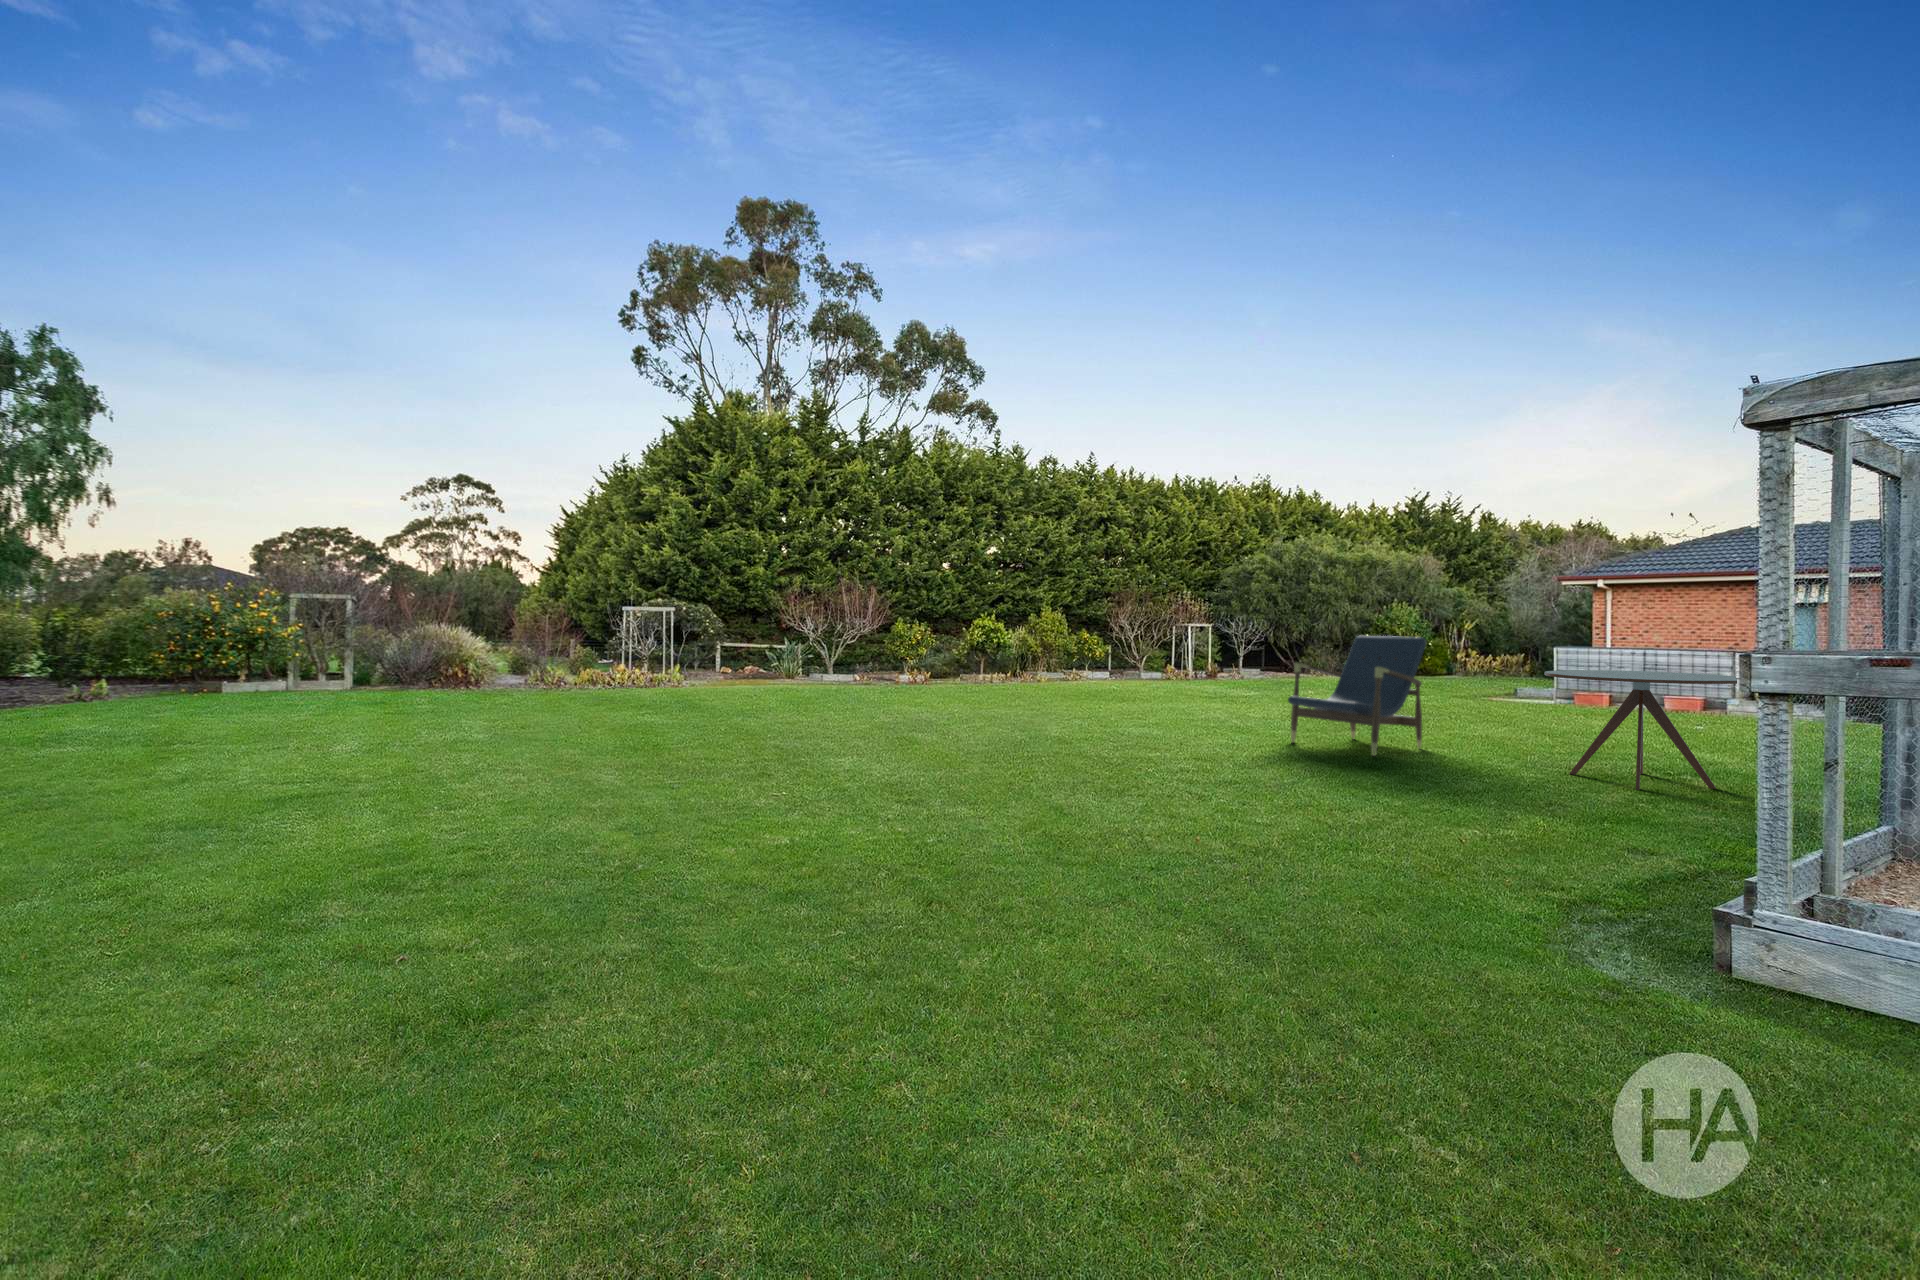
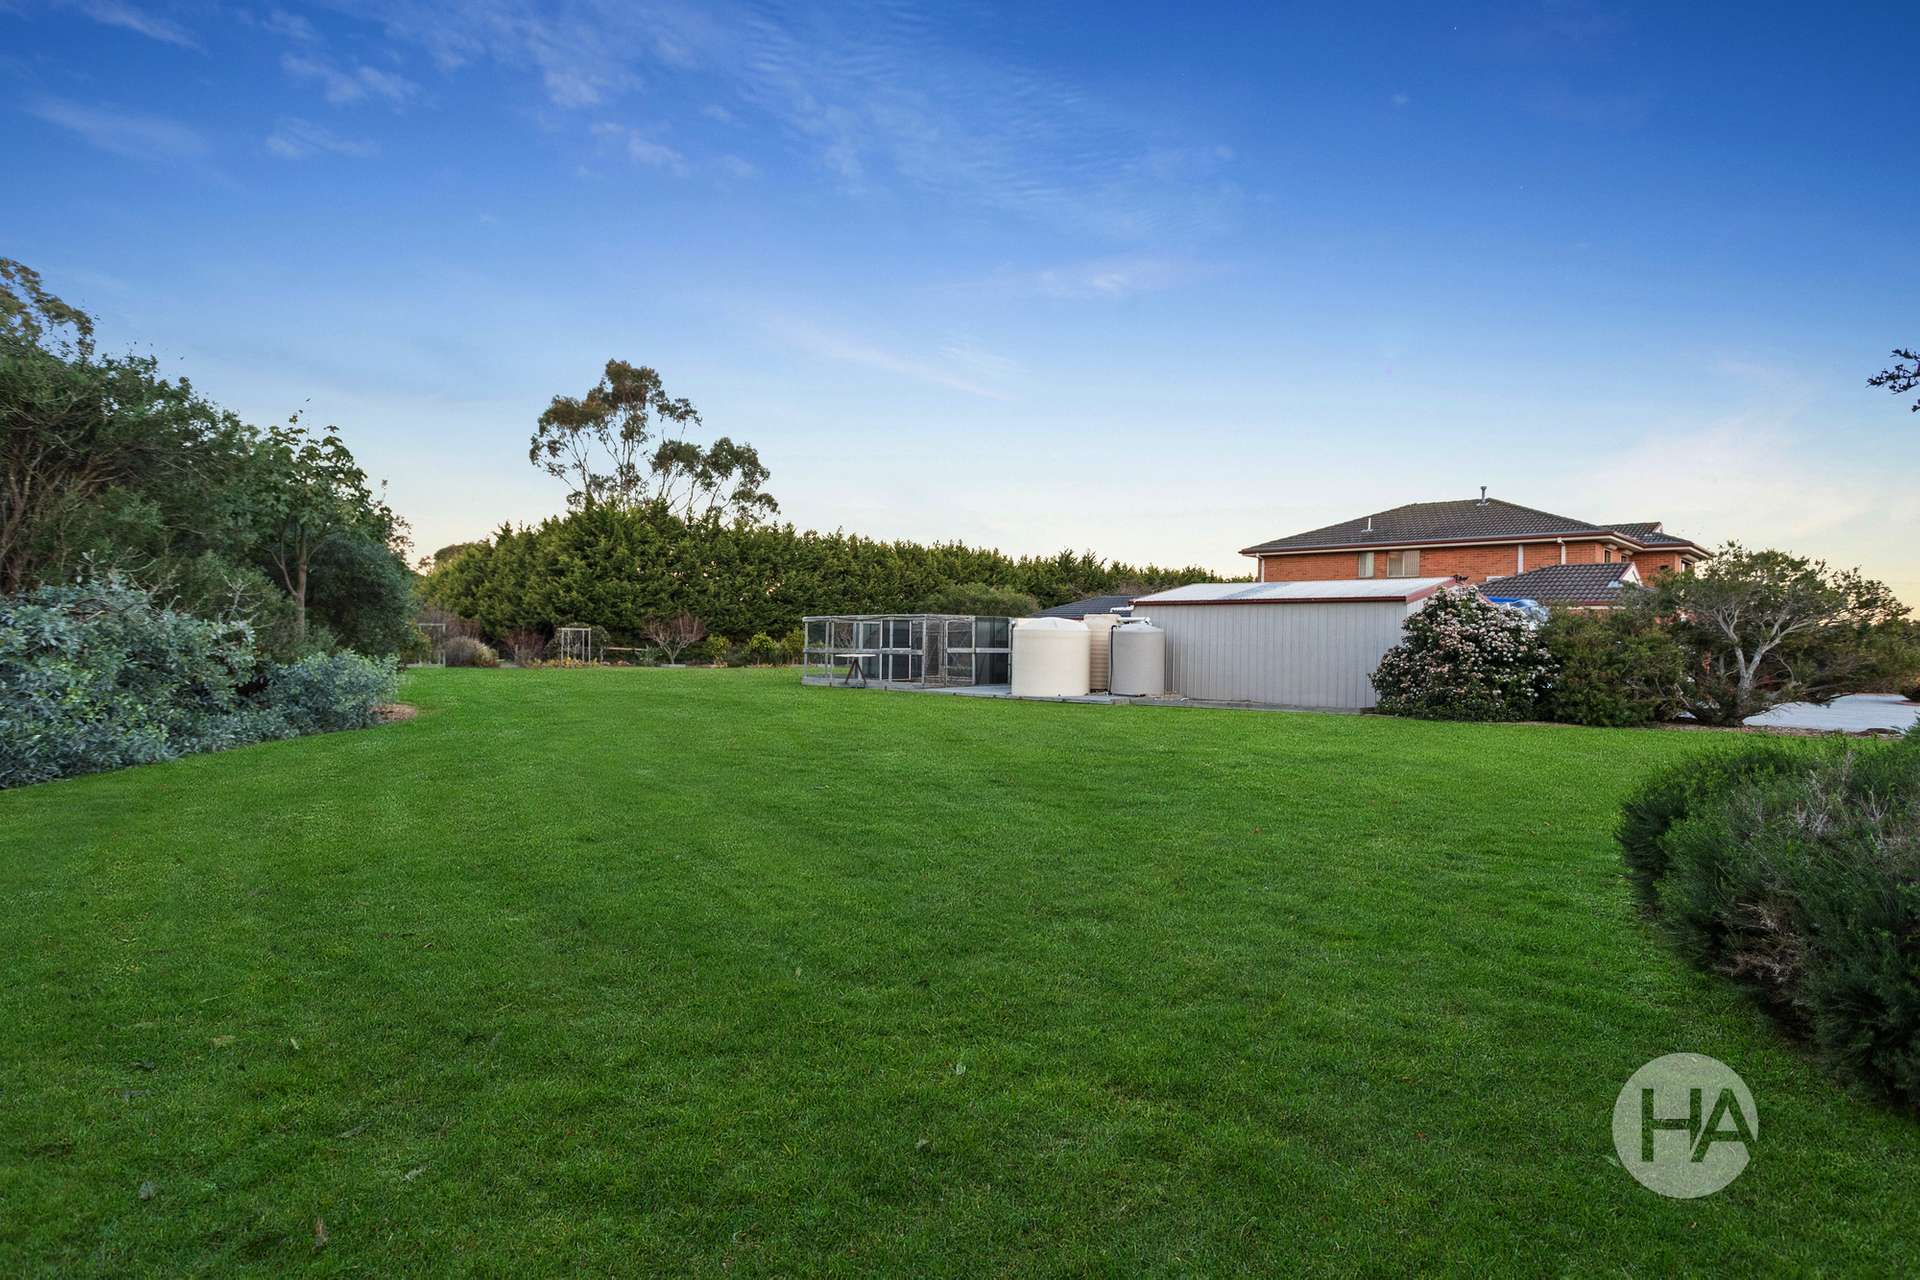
lounge chair: present [1288,636,1426,756] -> none [794,645,834,681]

